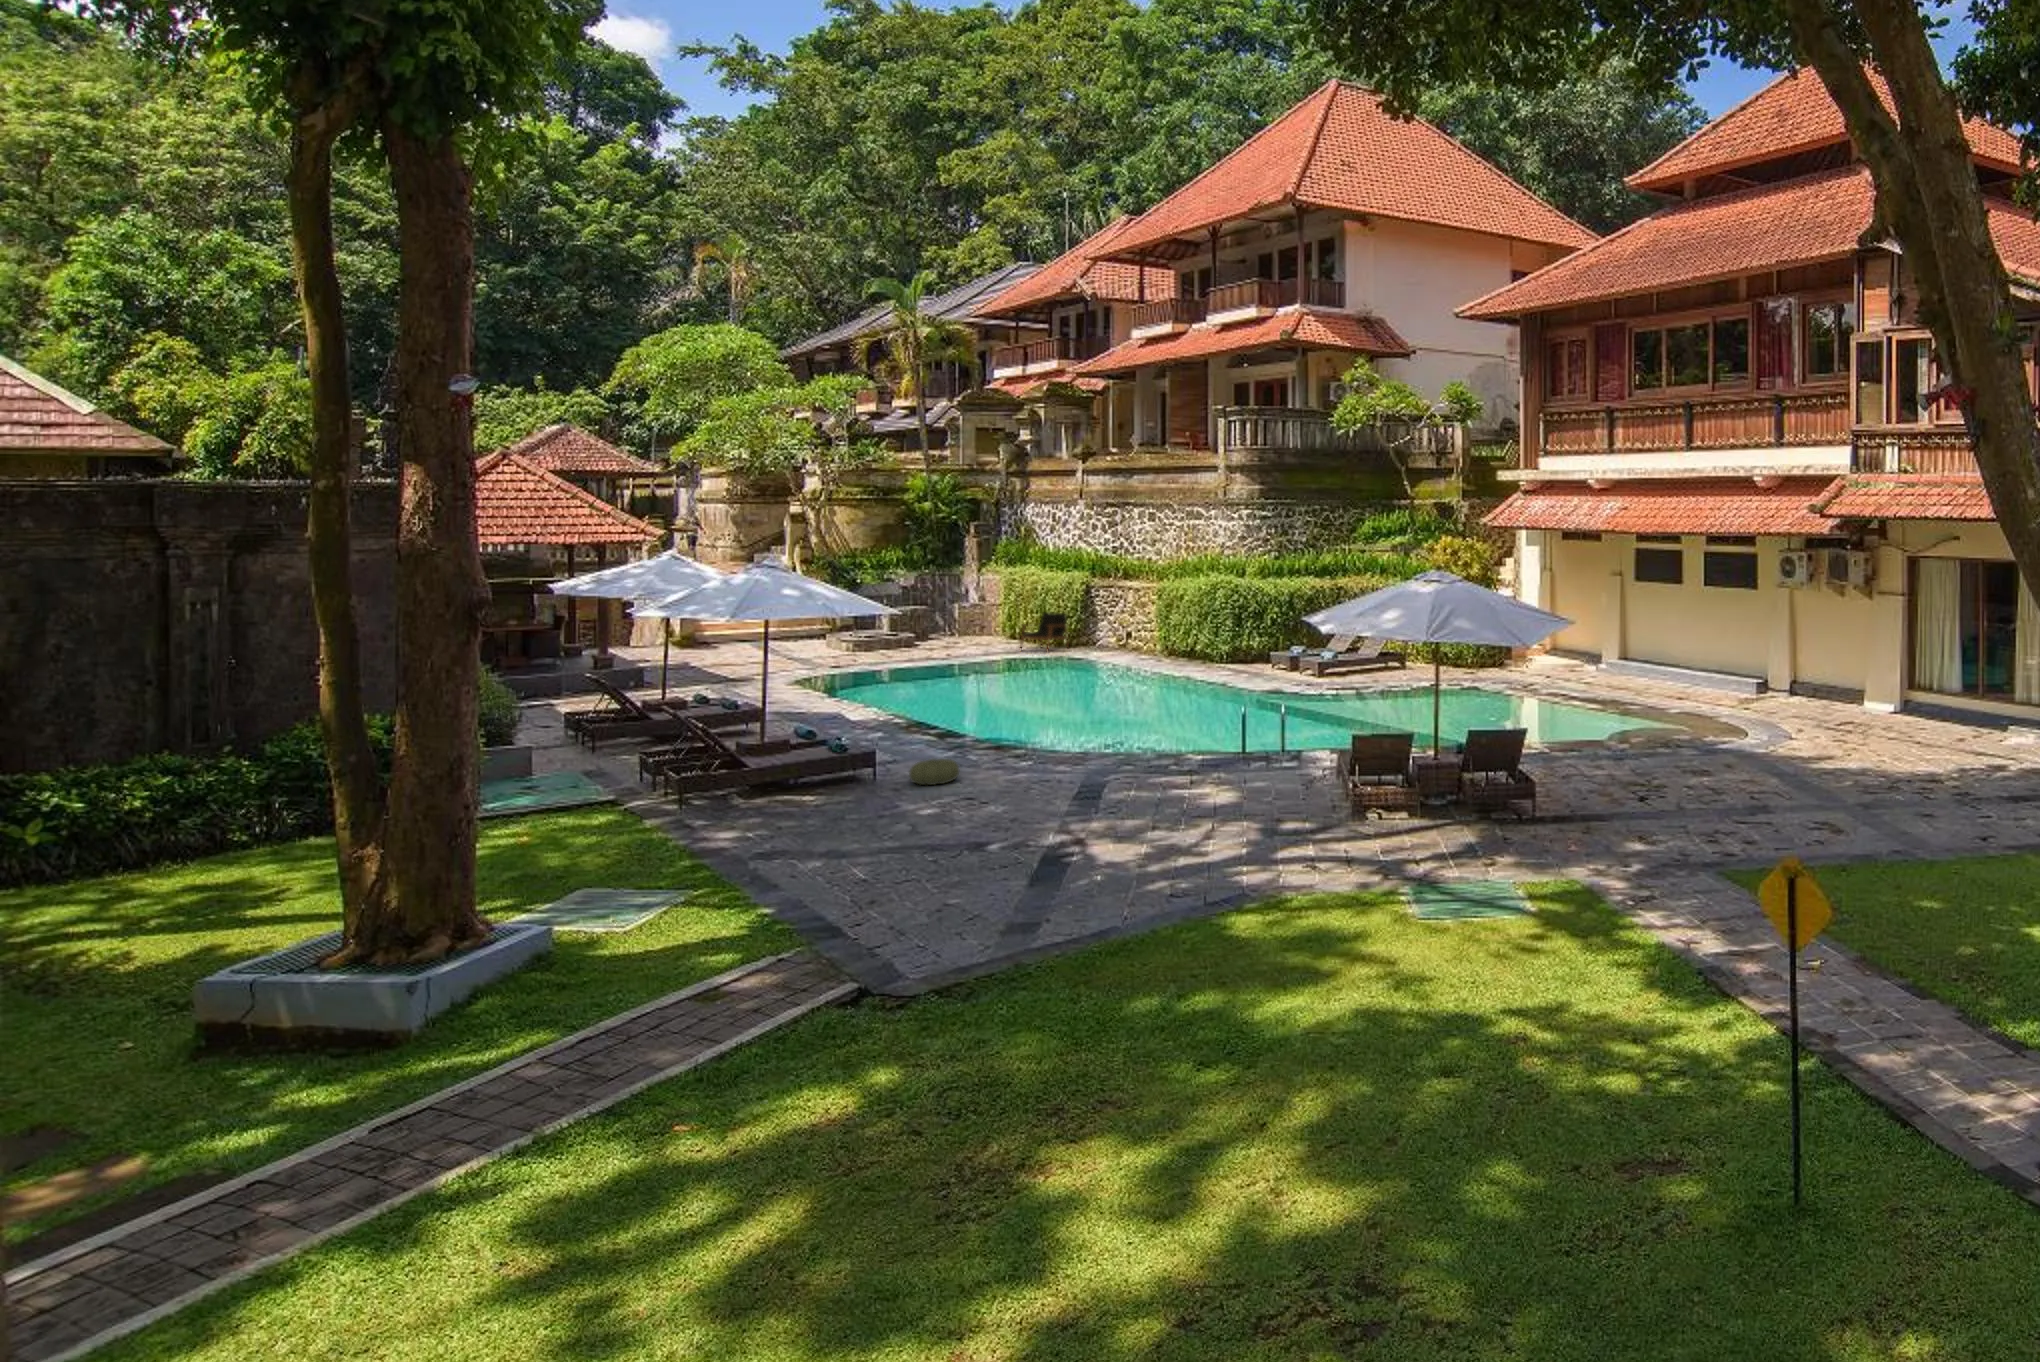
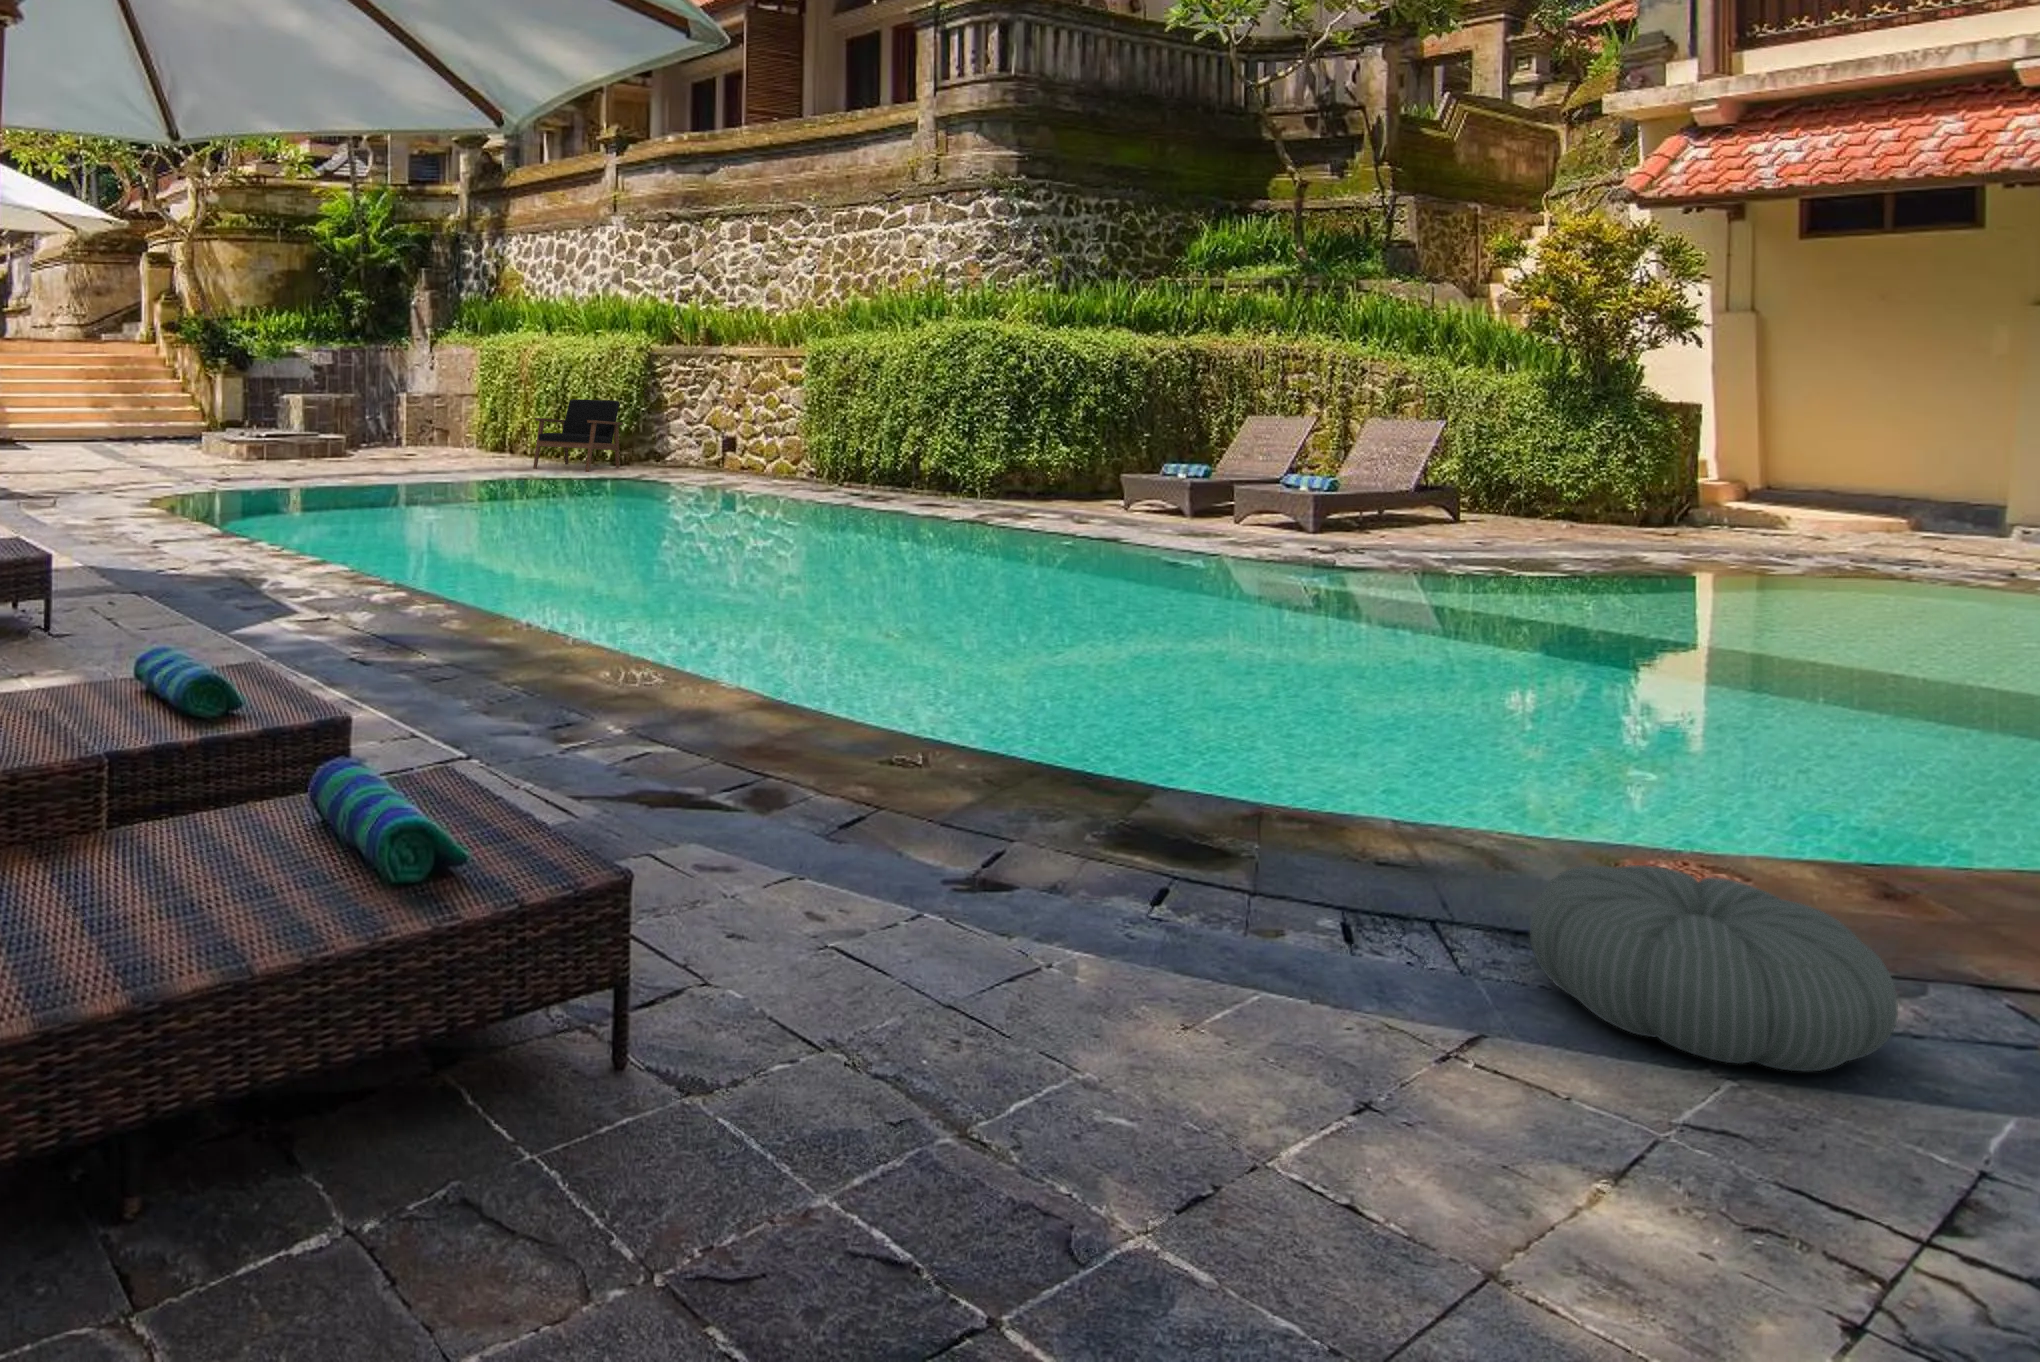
pouf: present [909,759,959,785] -> present [1530,865,1898,1071]

